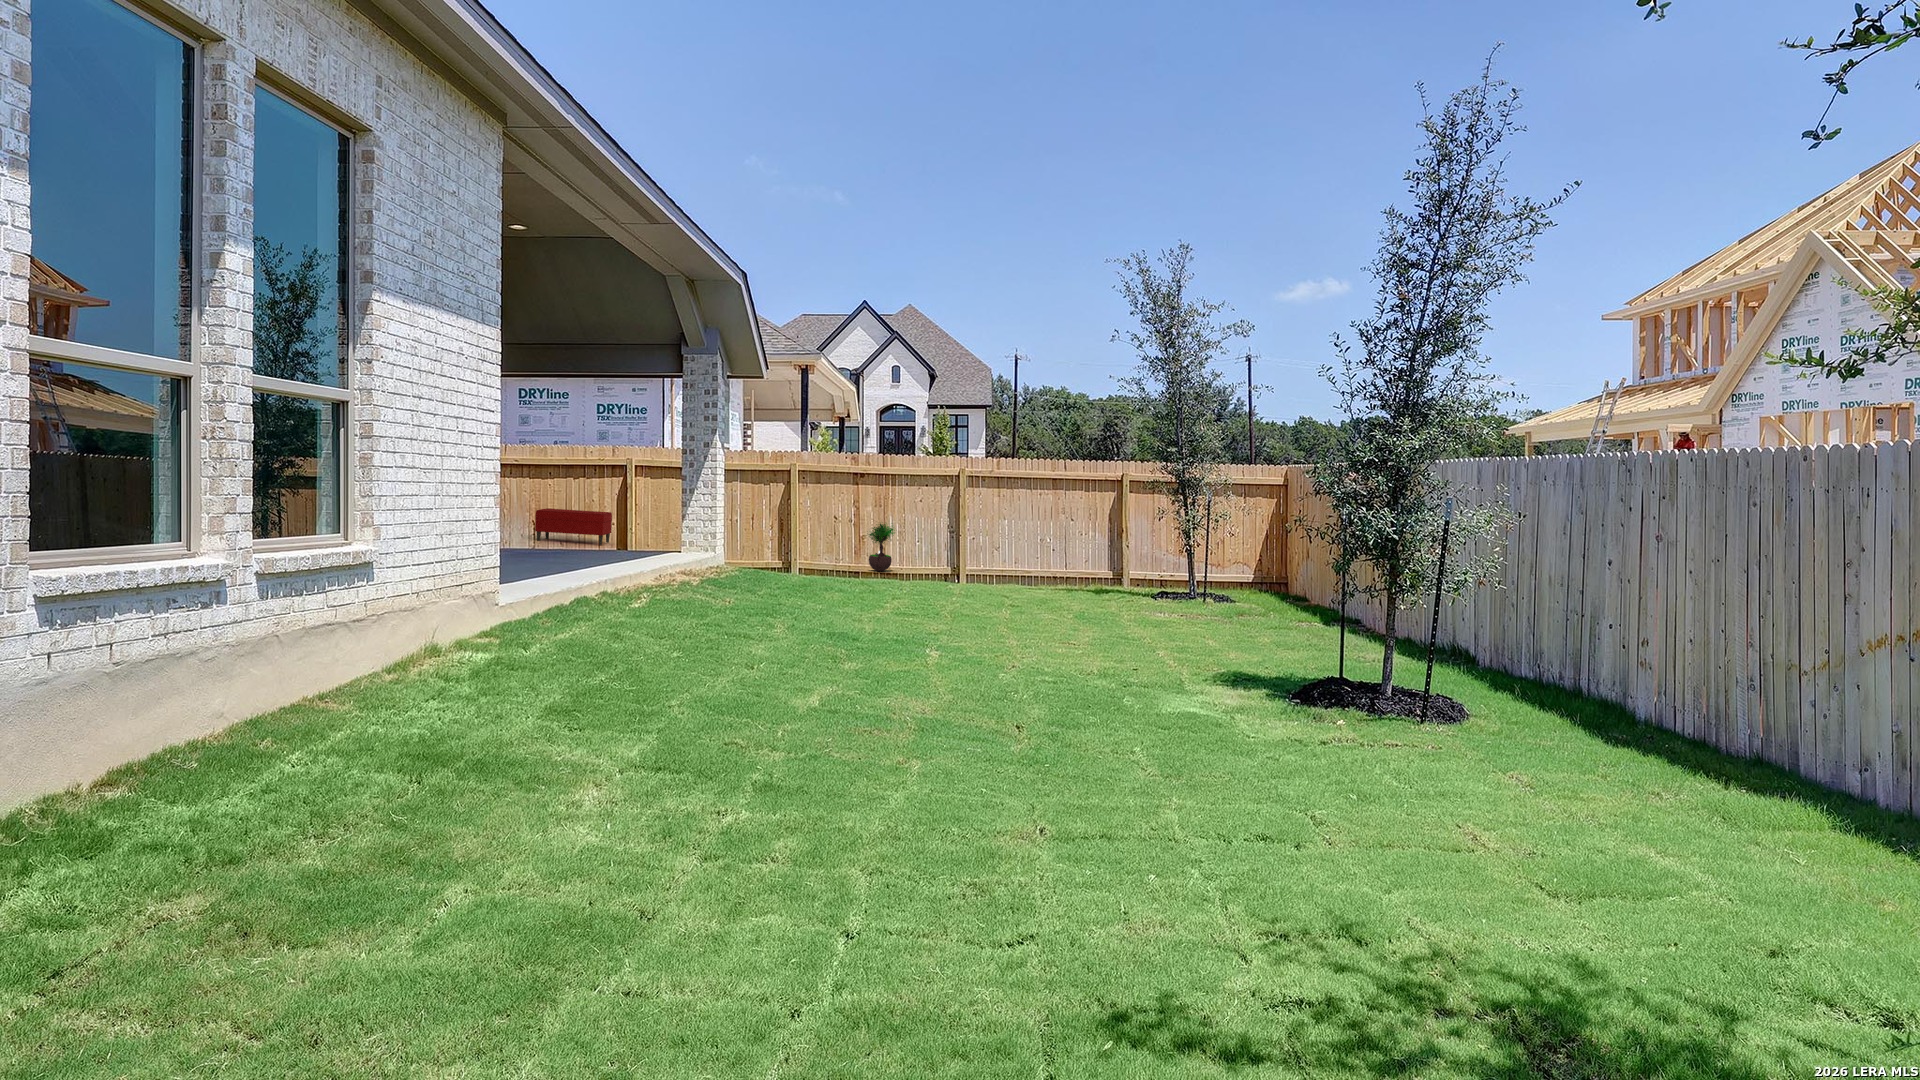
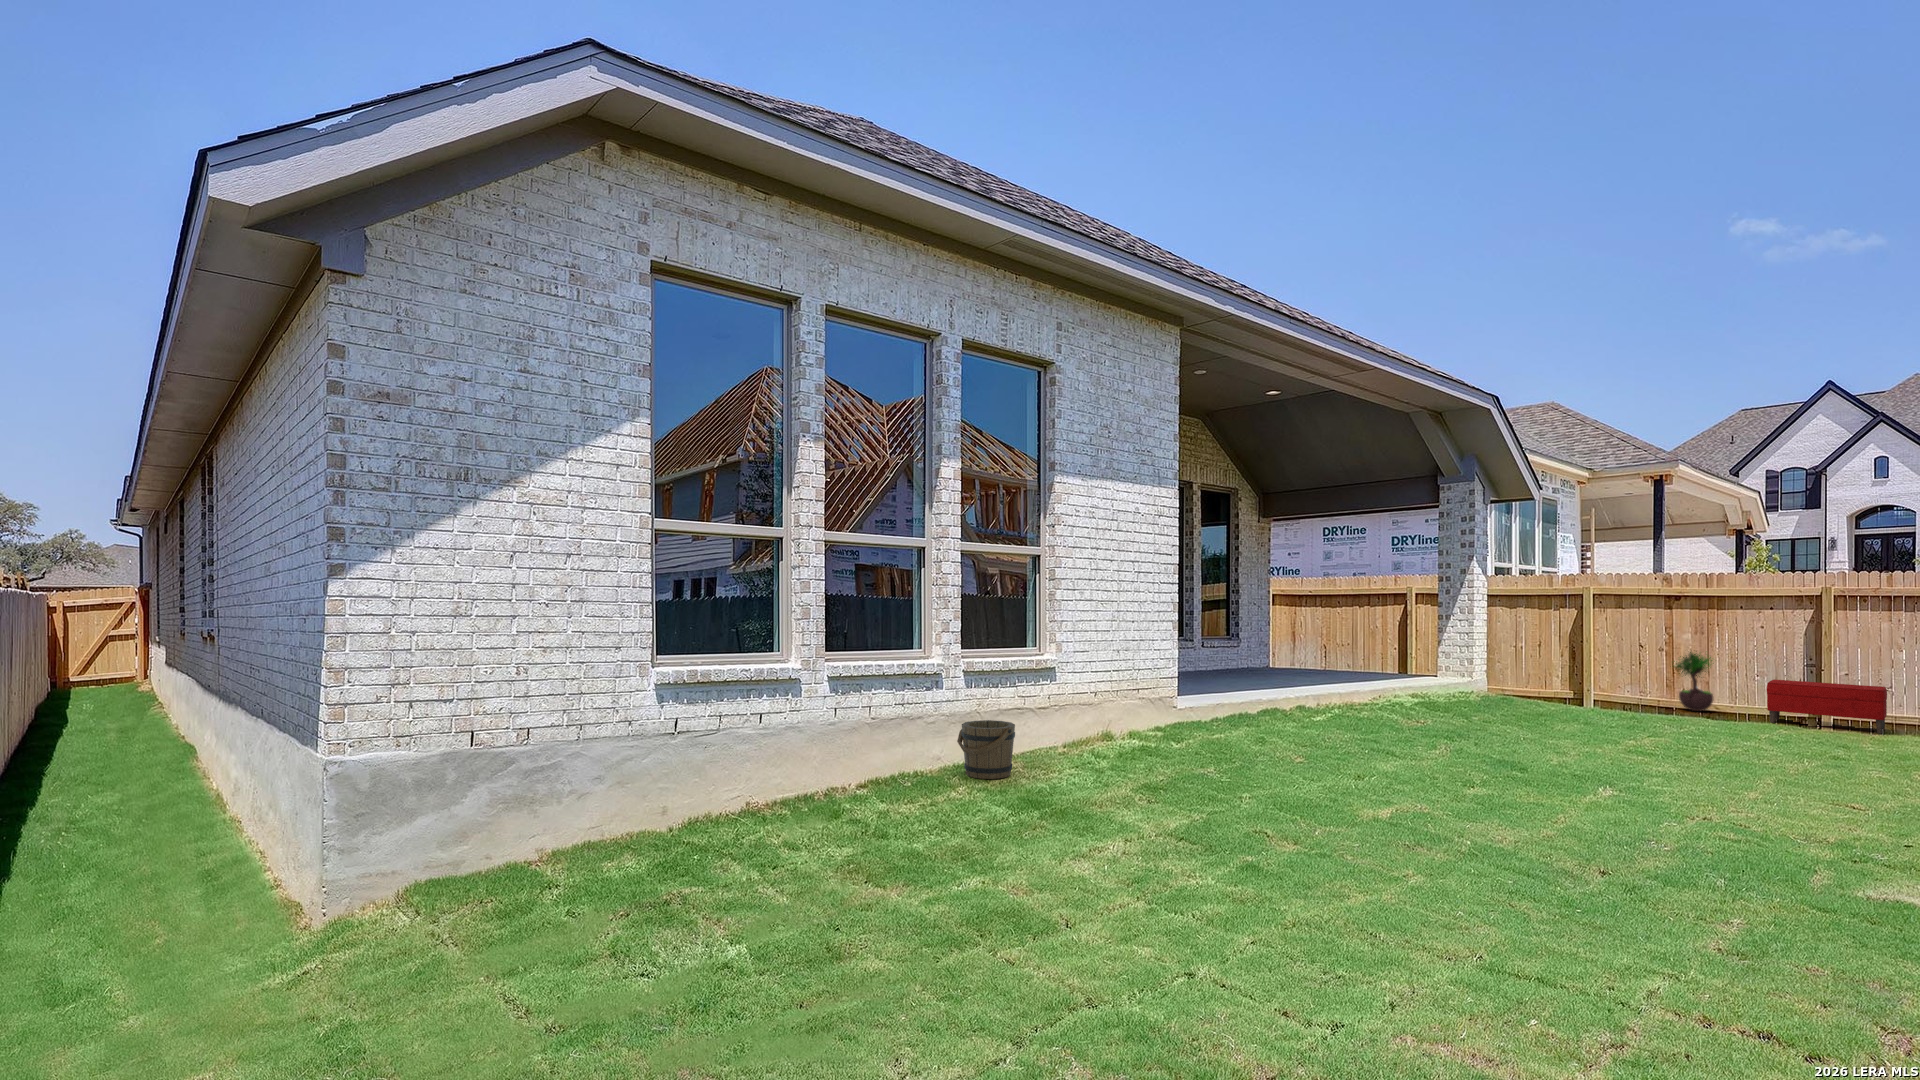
bench: present [535,508,612,545] -> present [1767,679,1887,734]
bucket: none [258,642,360,731] -> present [957,720,1015,779]

